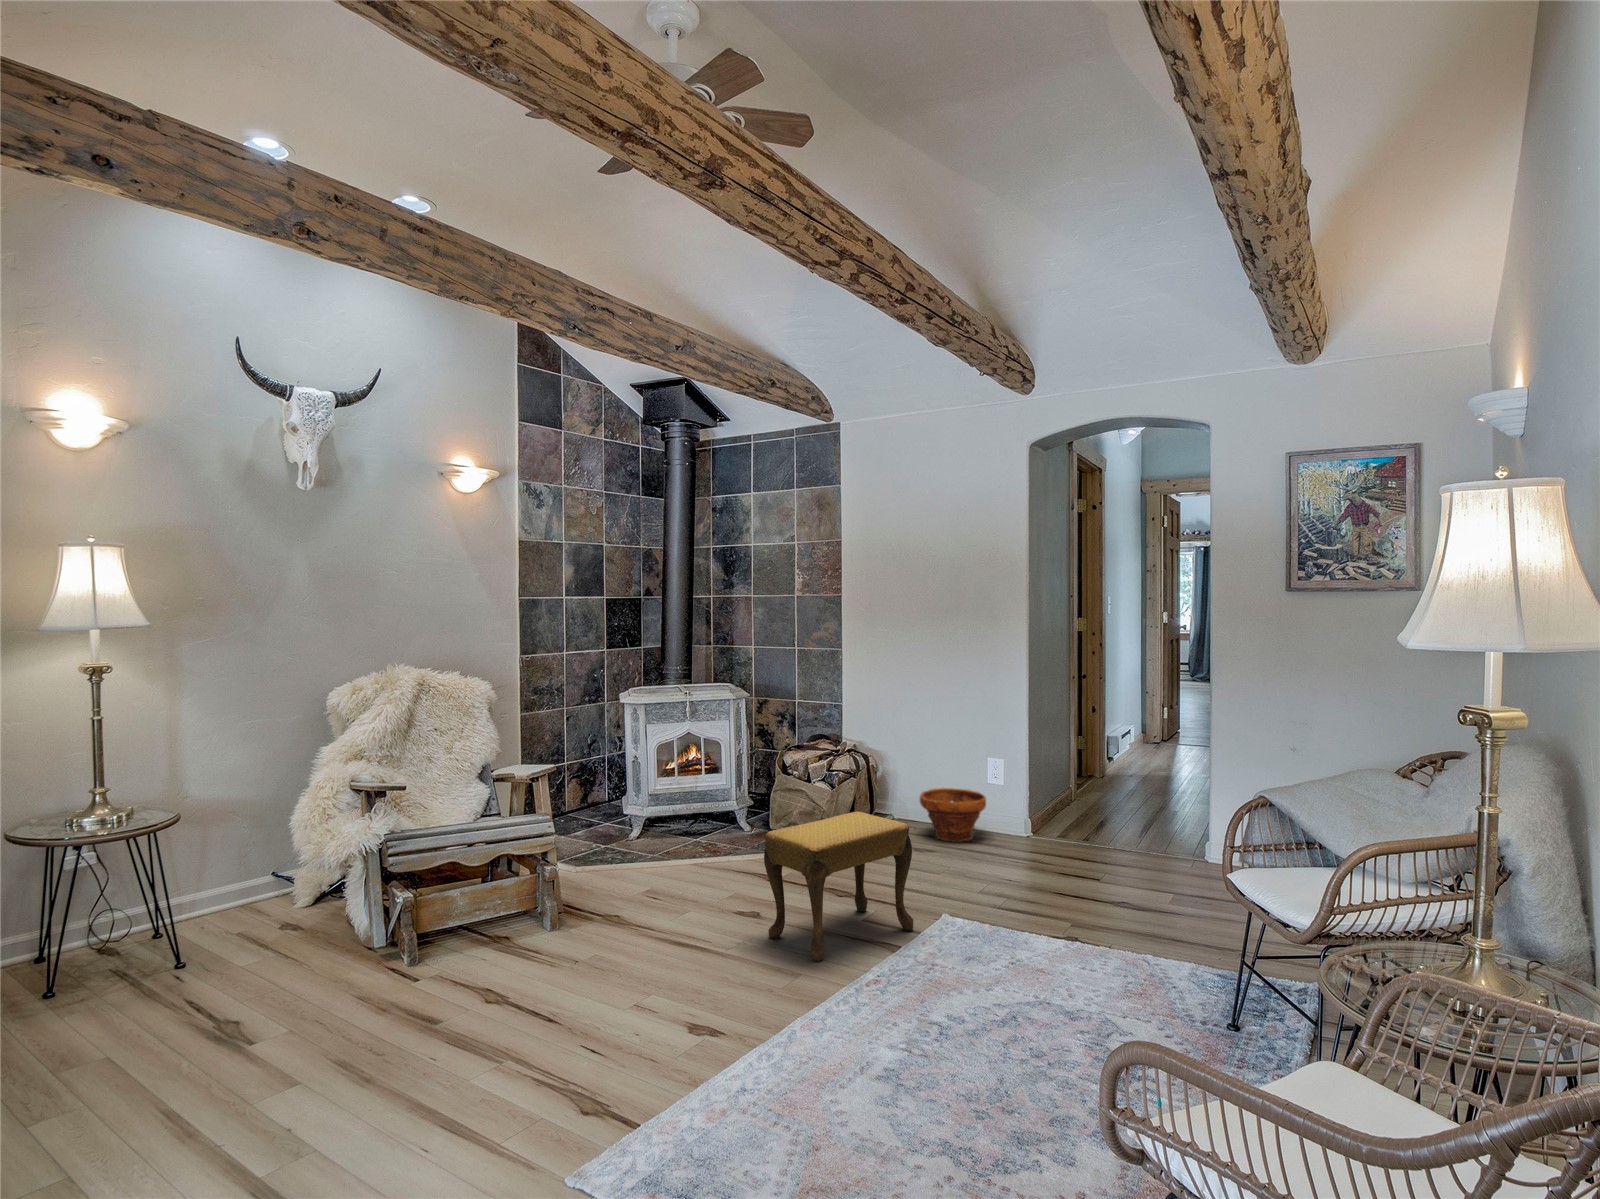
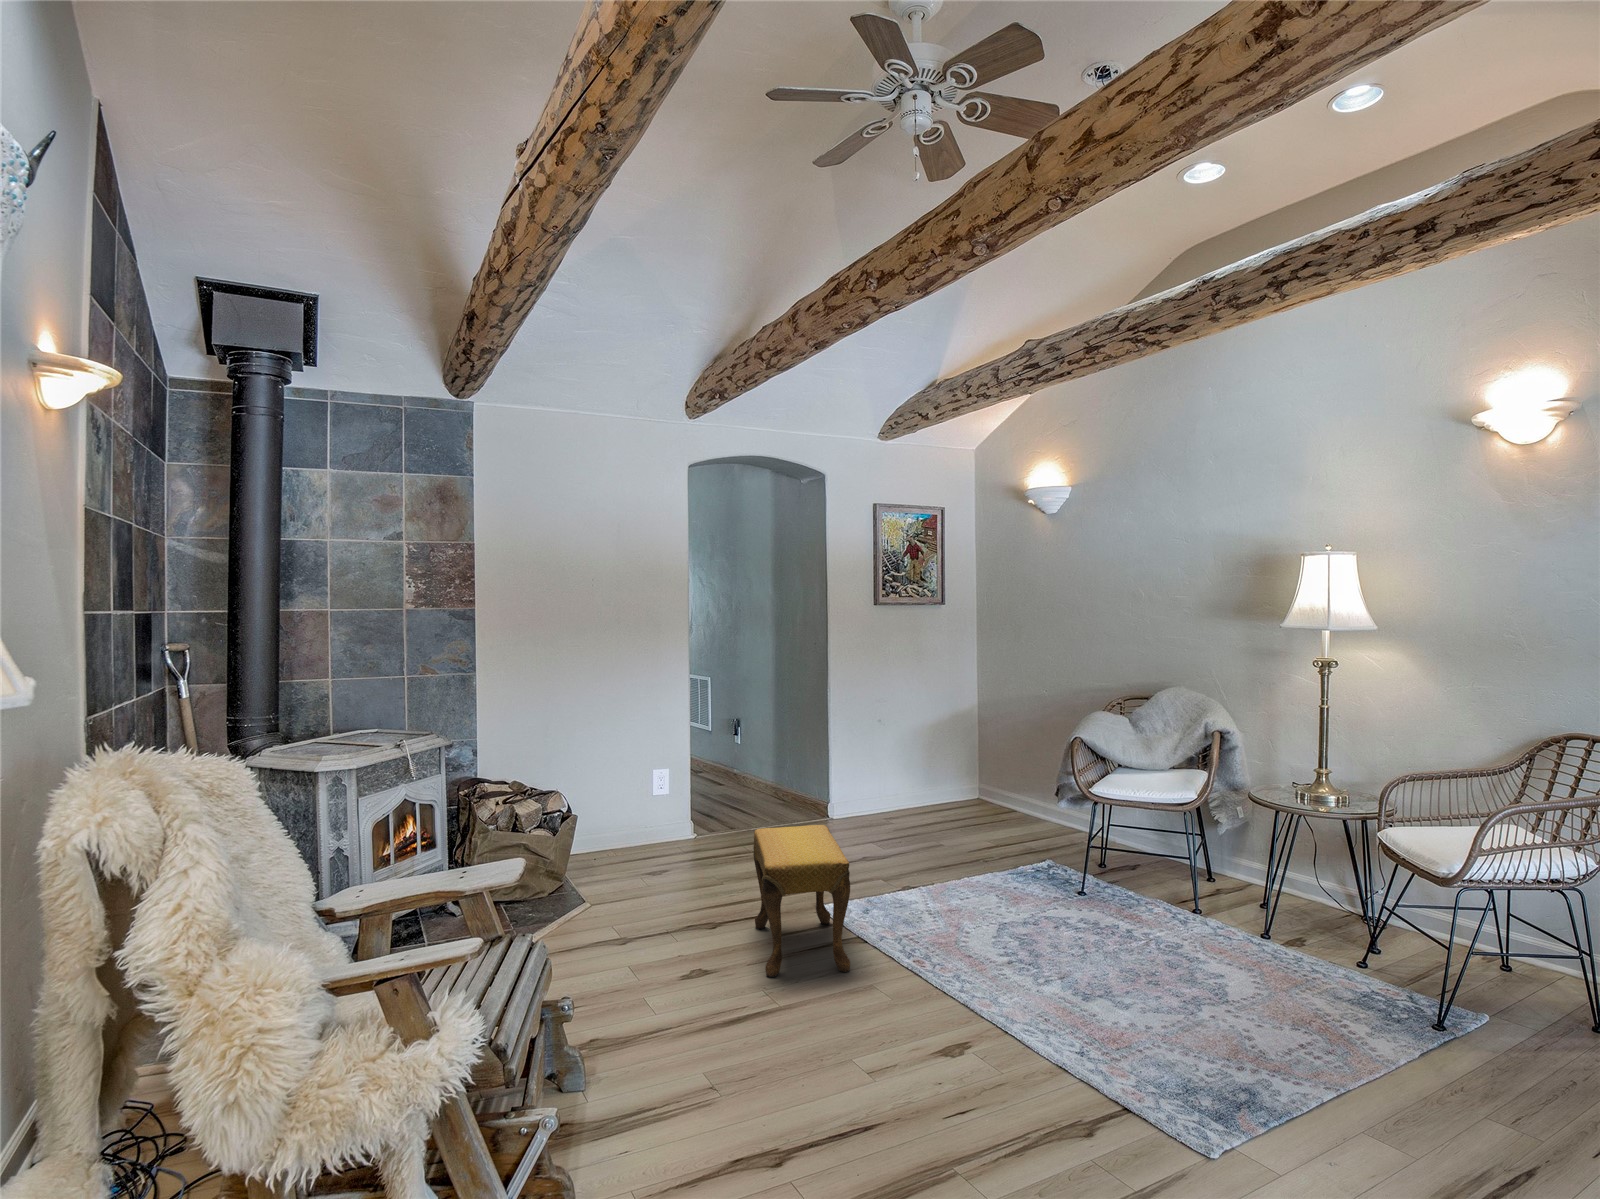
planter: present [920,788,986,842] -> none [608,803,677,858]

